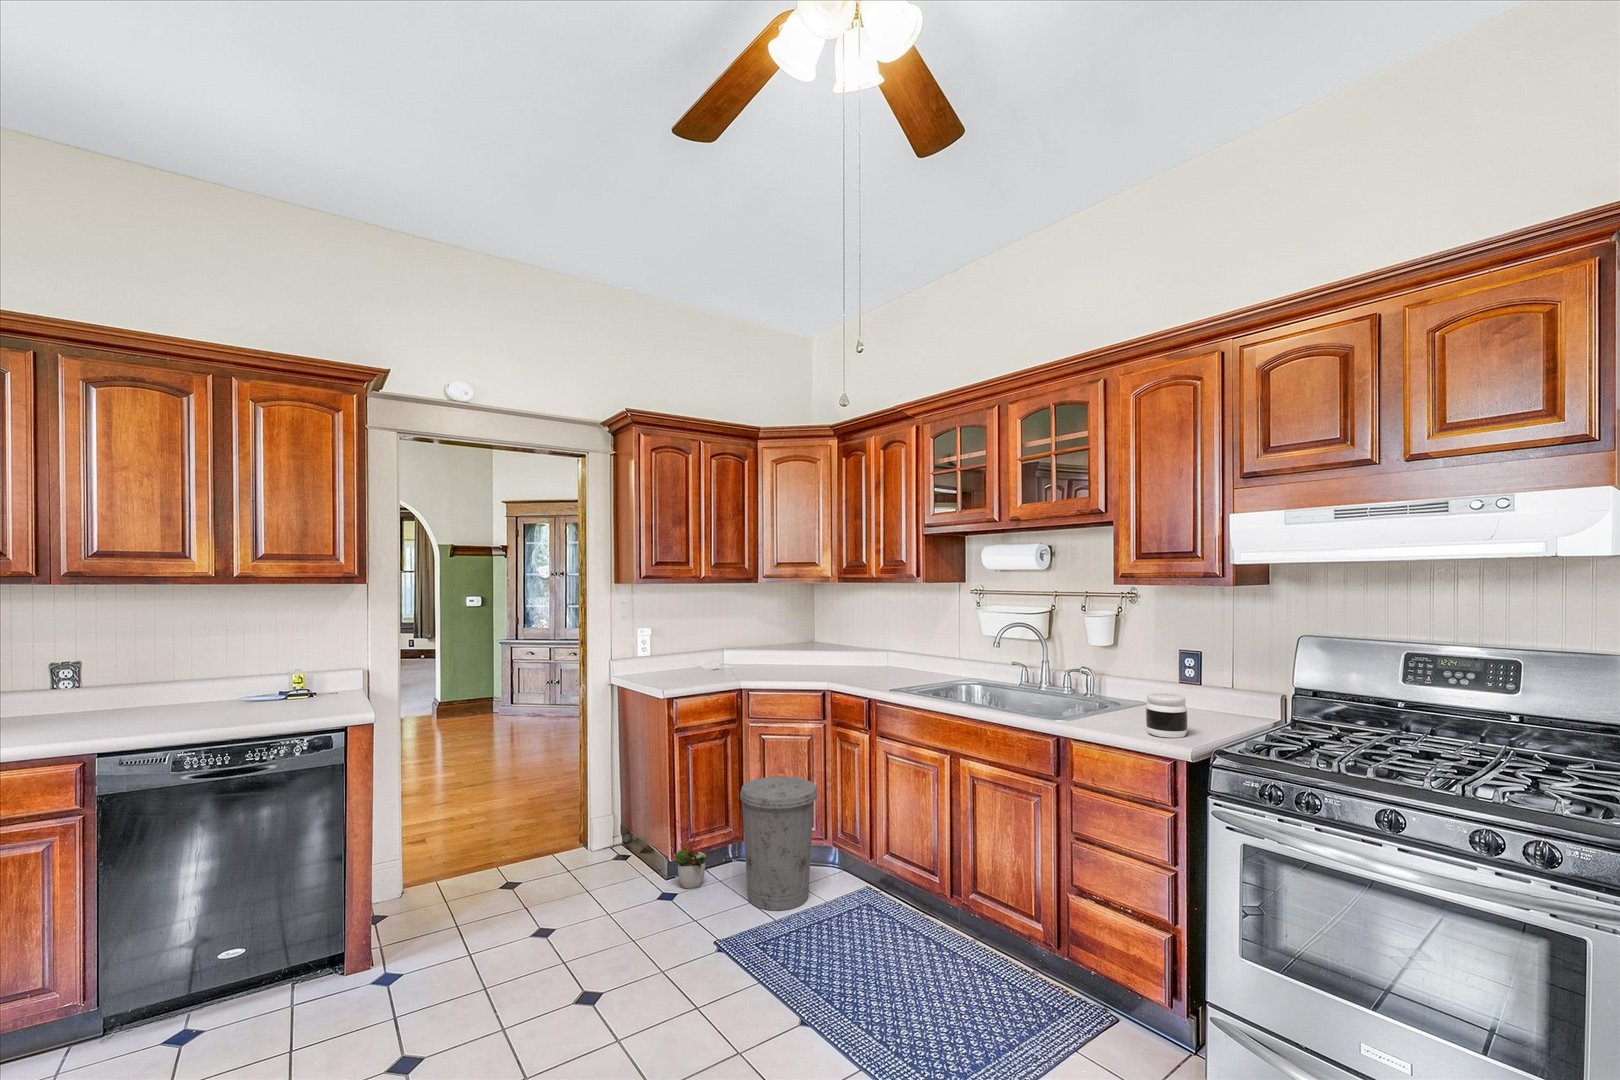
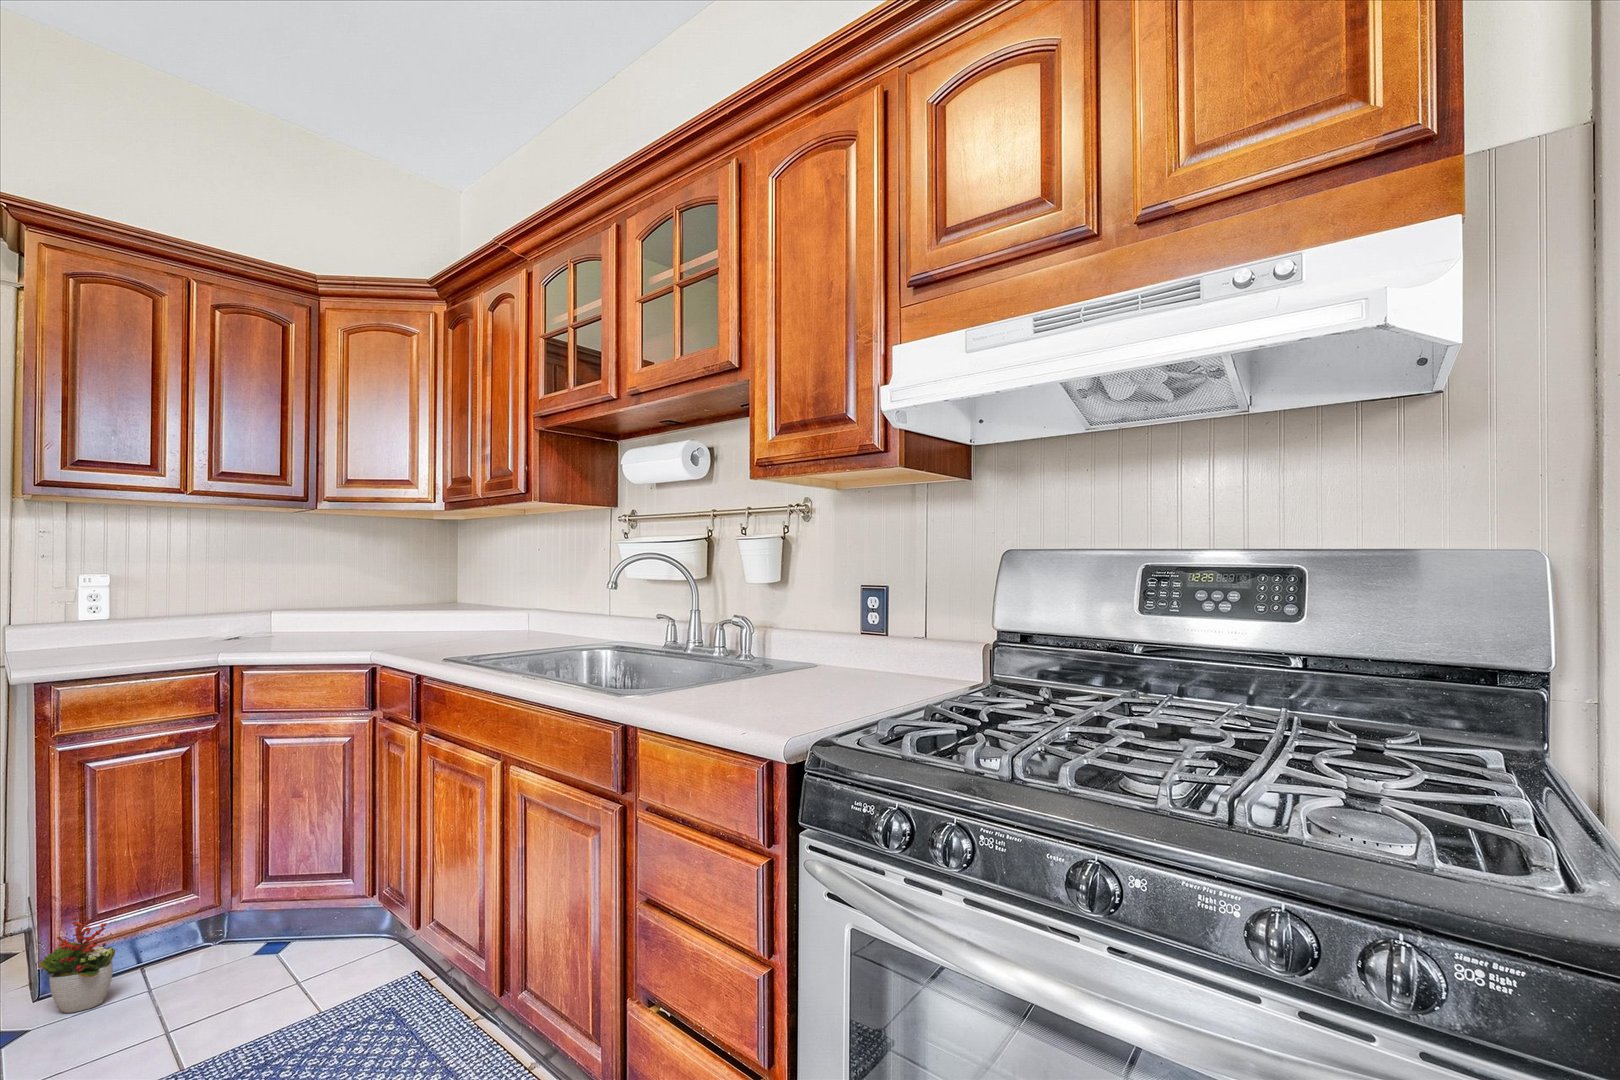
jar: present [1146,693,1187,738] -> none [750,643,814,719]
trash can: present [740,777,817,911] -> none [152,807,315,1043]

